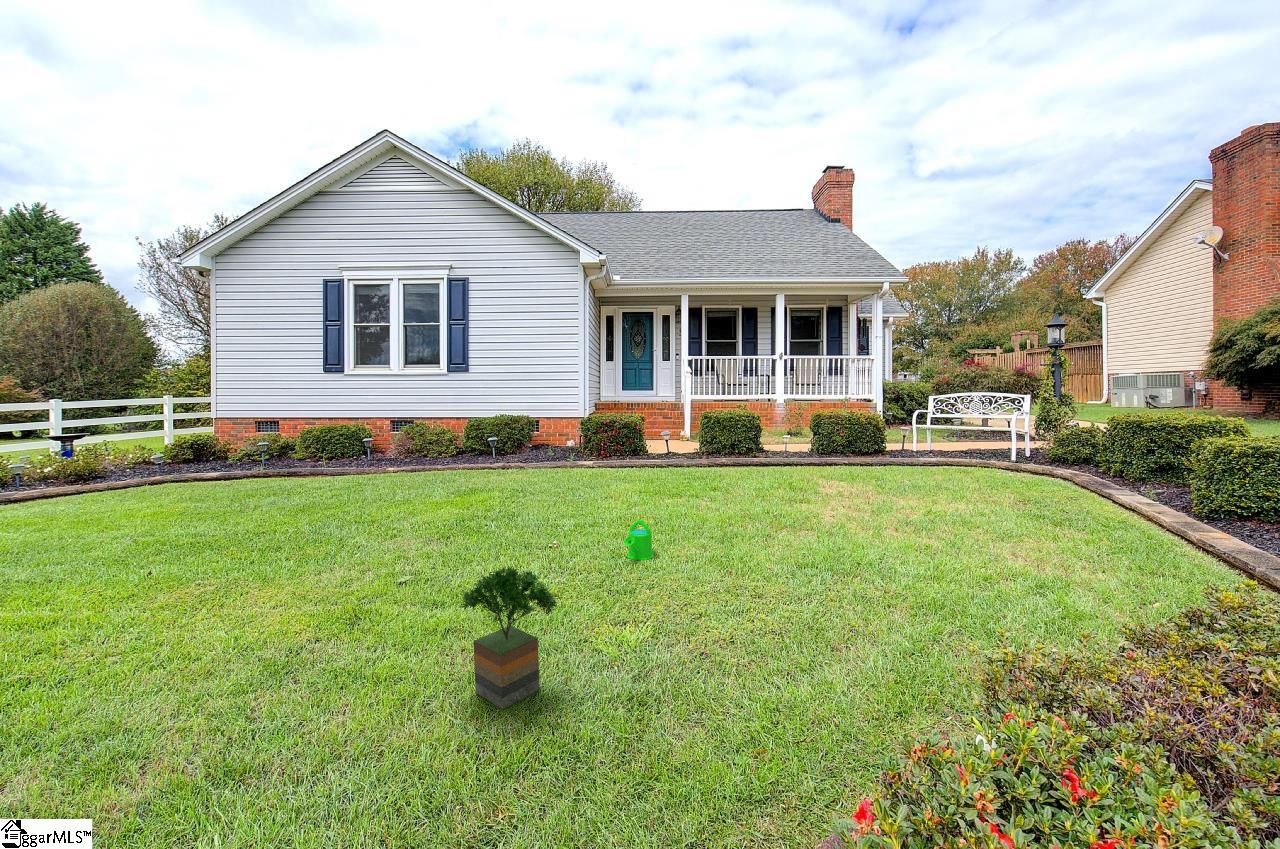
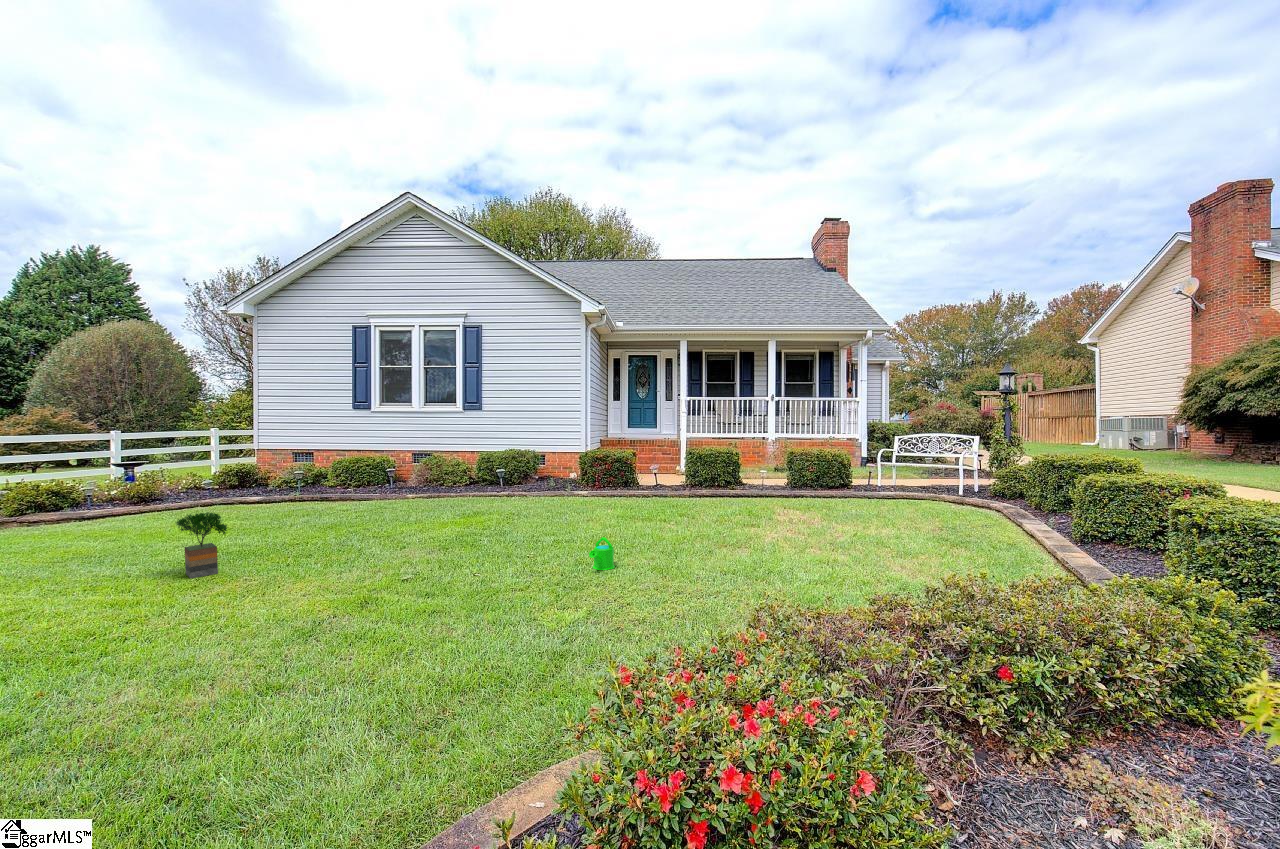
potted tree: present [461,567,557,710] -> present [176,512,227,578]

